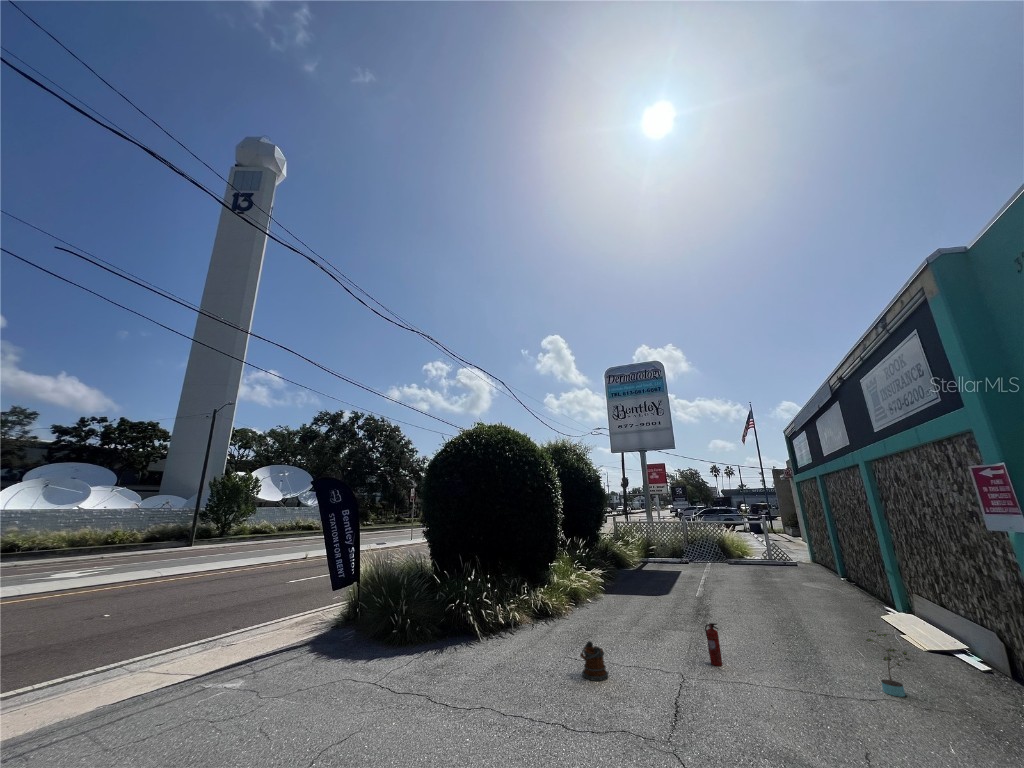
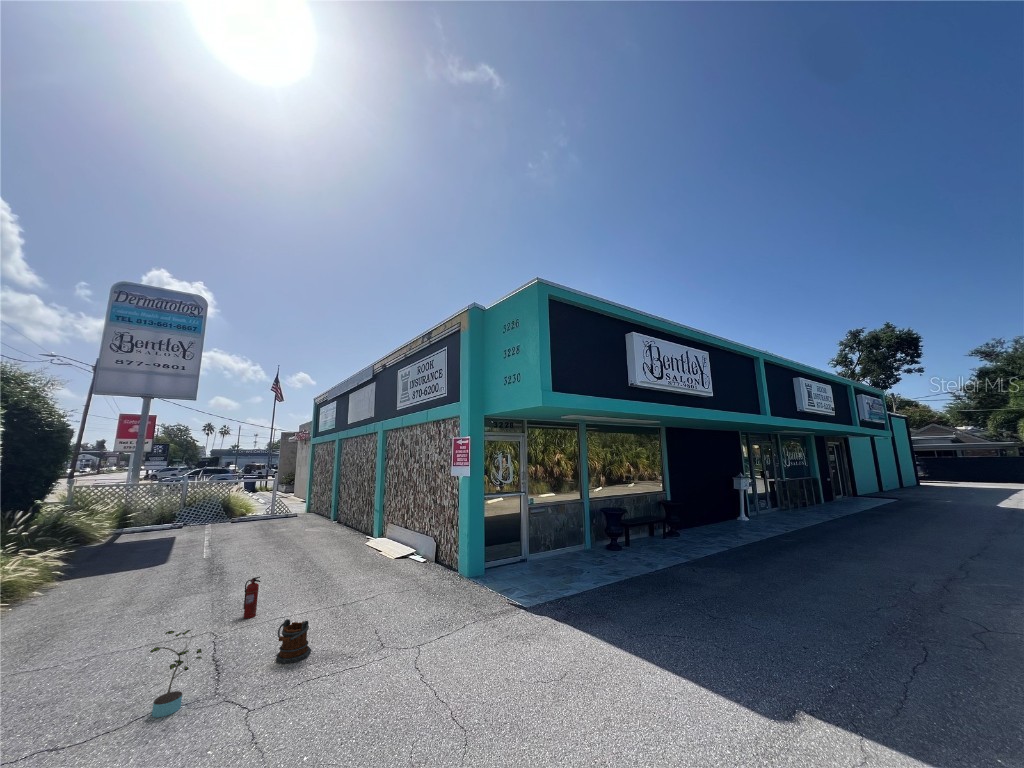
potted plant: present [866,630,910,697] -> present [150,629,202,718]
bucket: present [580,641,608,681] -> present [276,619,311,663]

